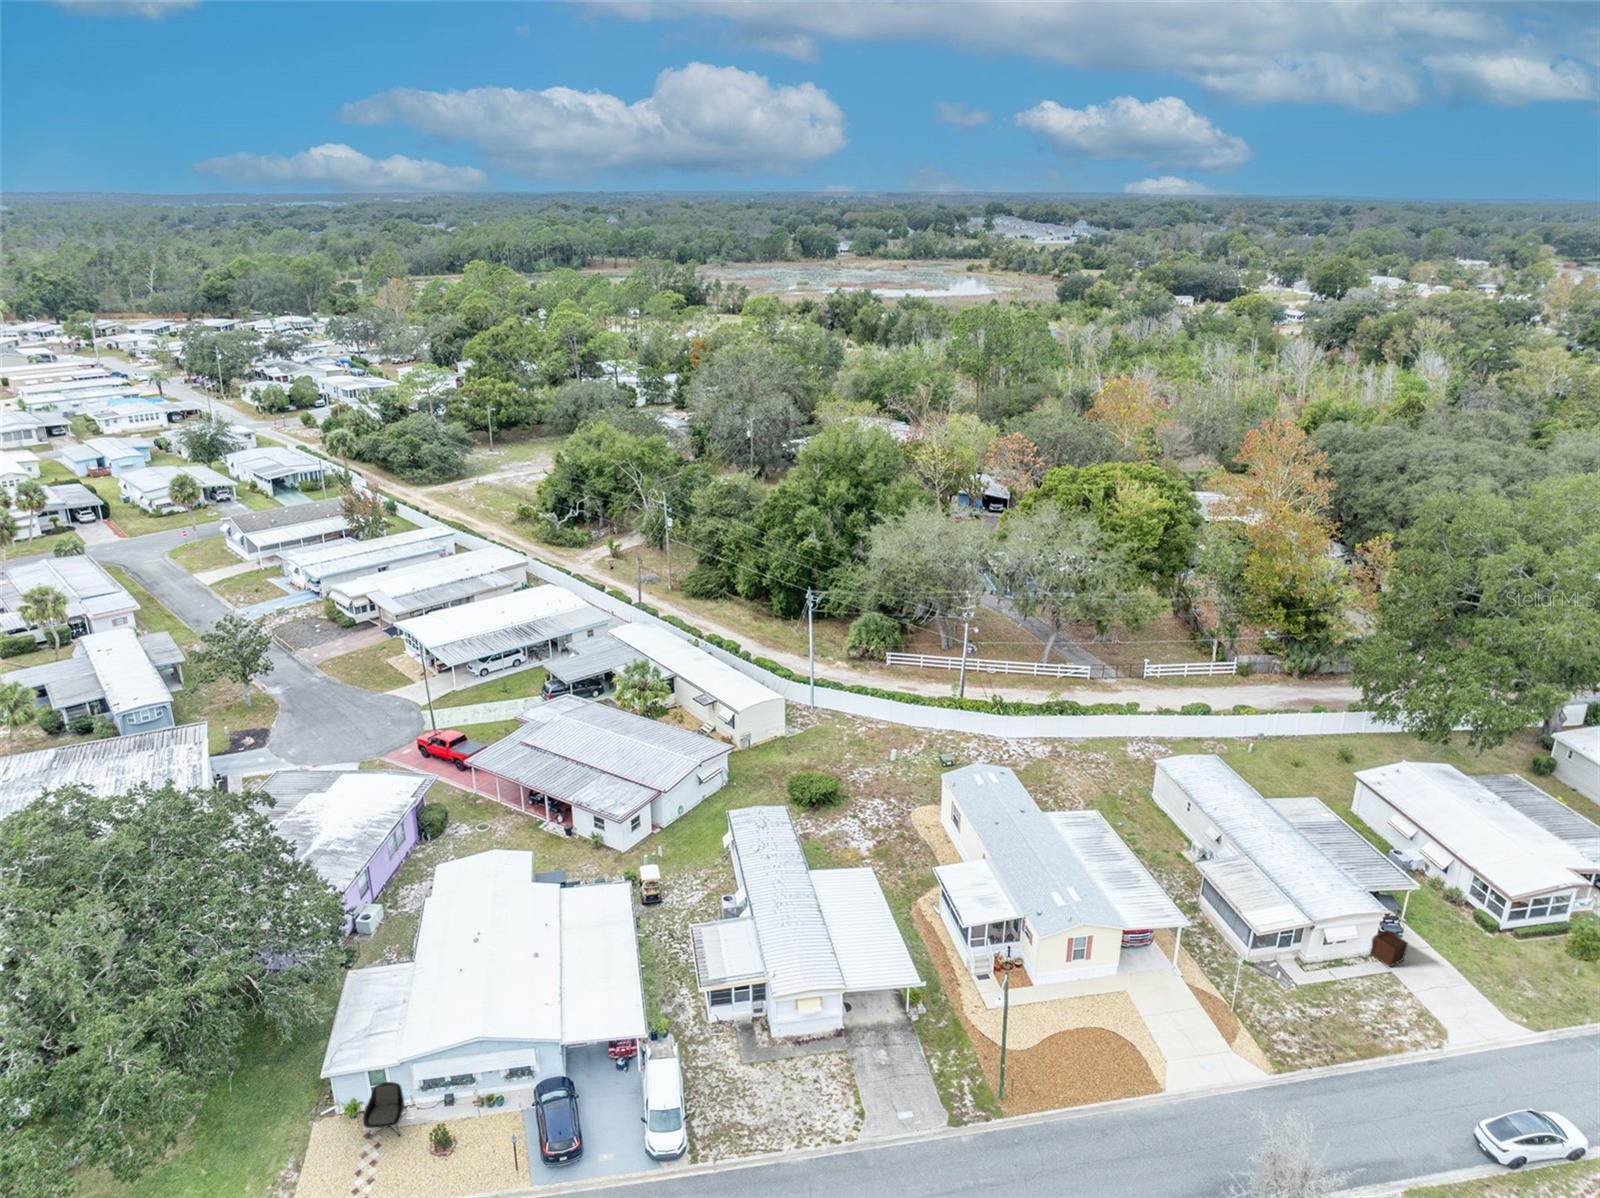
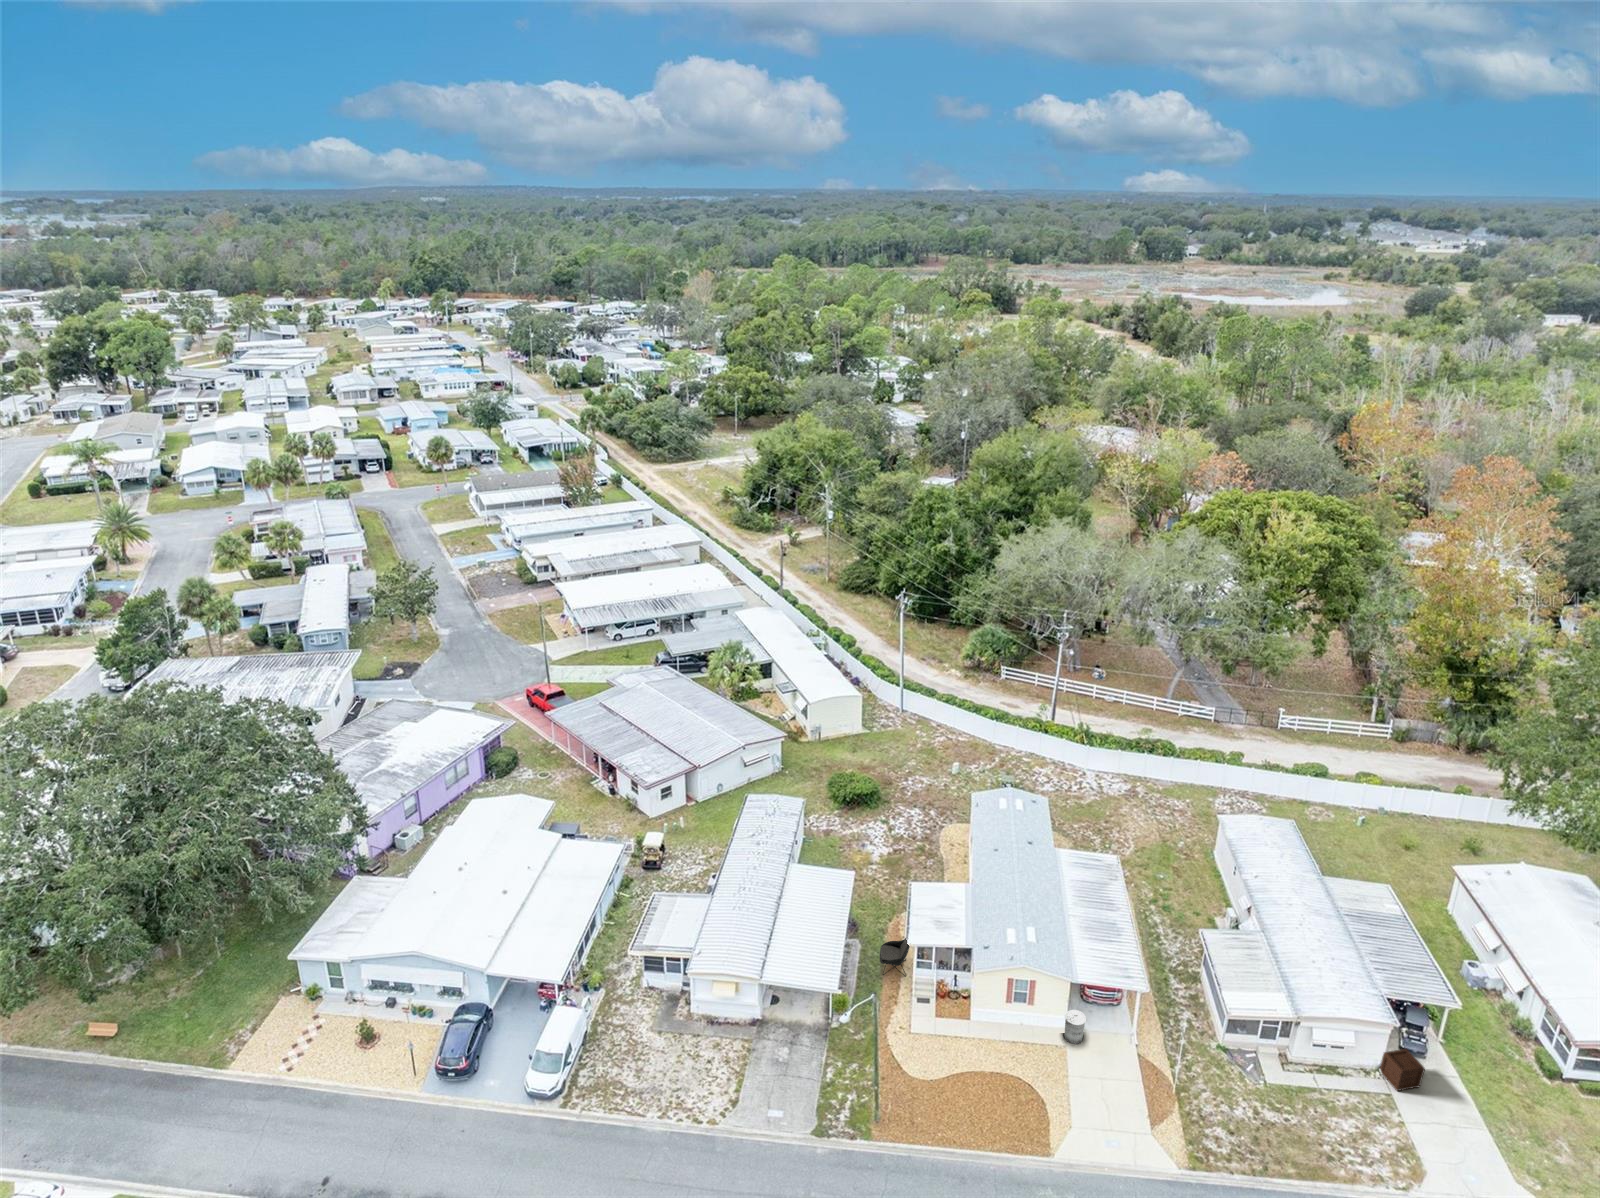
trash can: none [1119,954,1140,986] -> present [1064,1010,1086,1044]
lounge chair: present [363,1082,404,1135] -> present [880,938,910,977]

